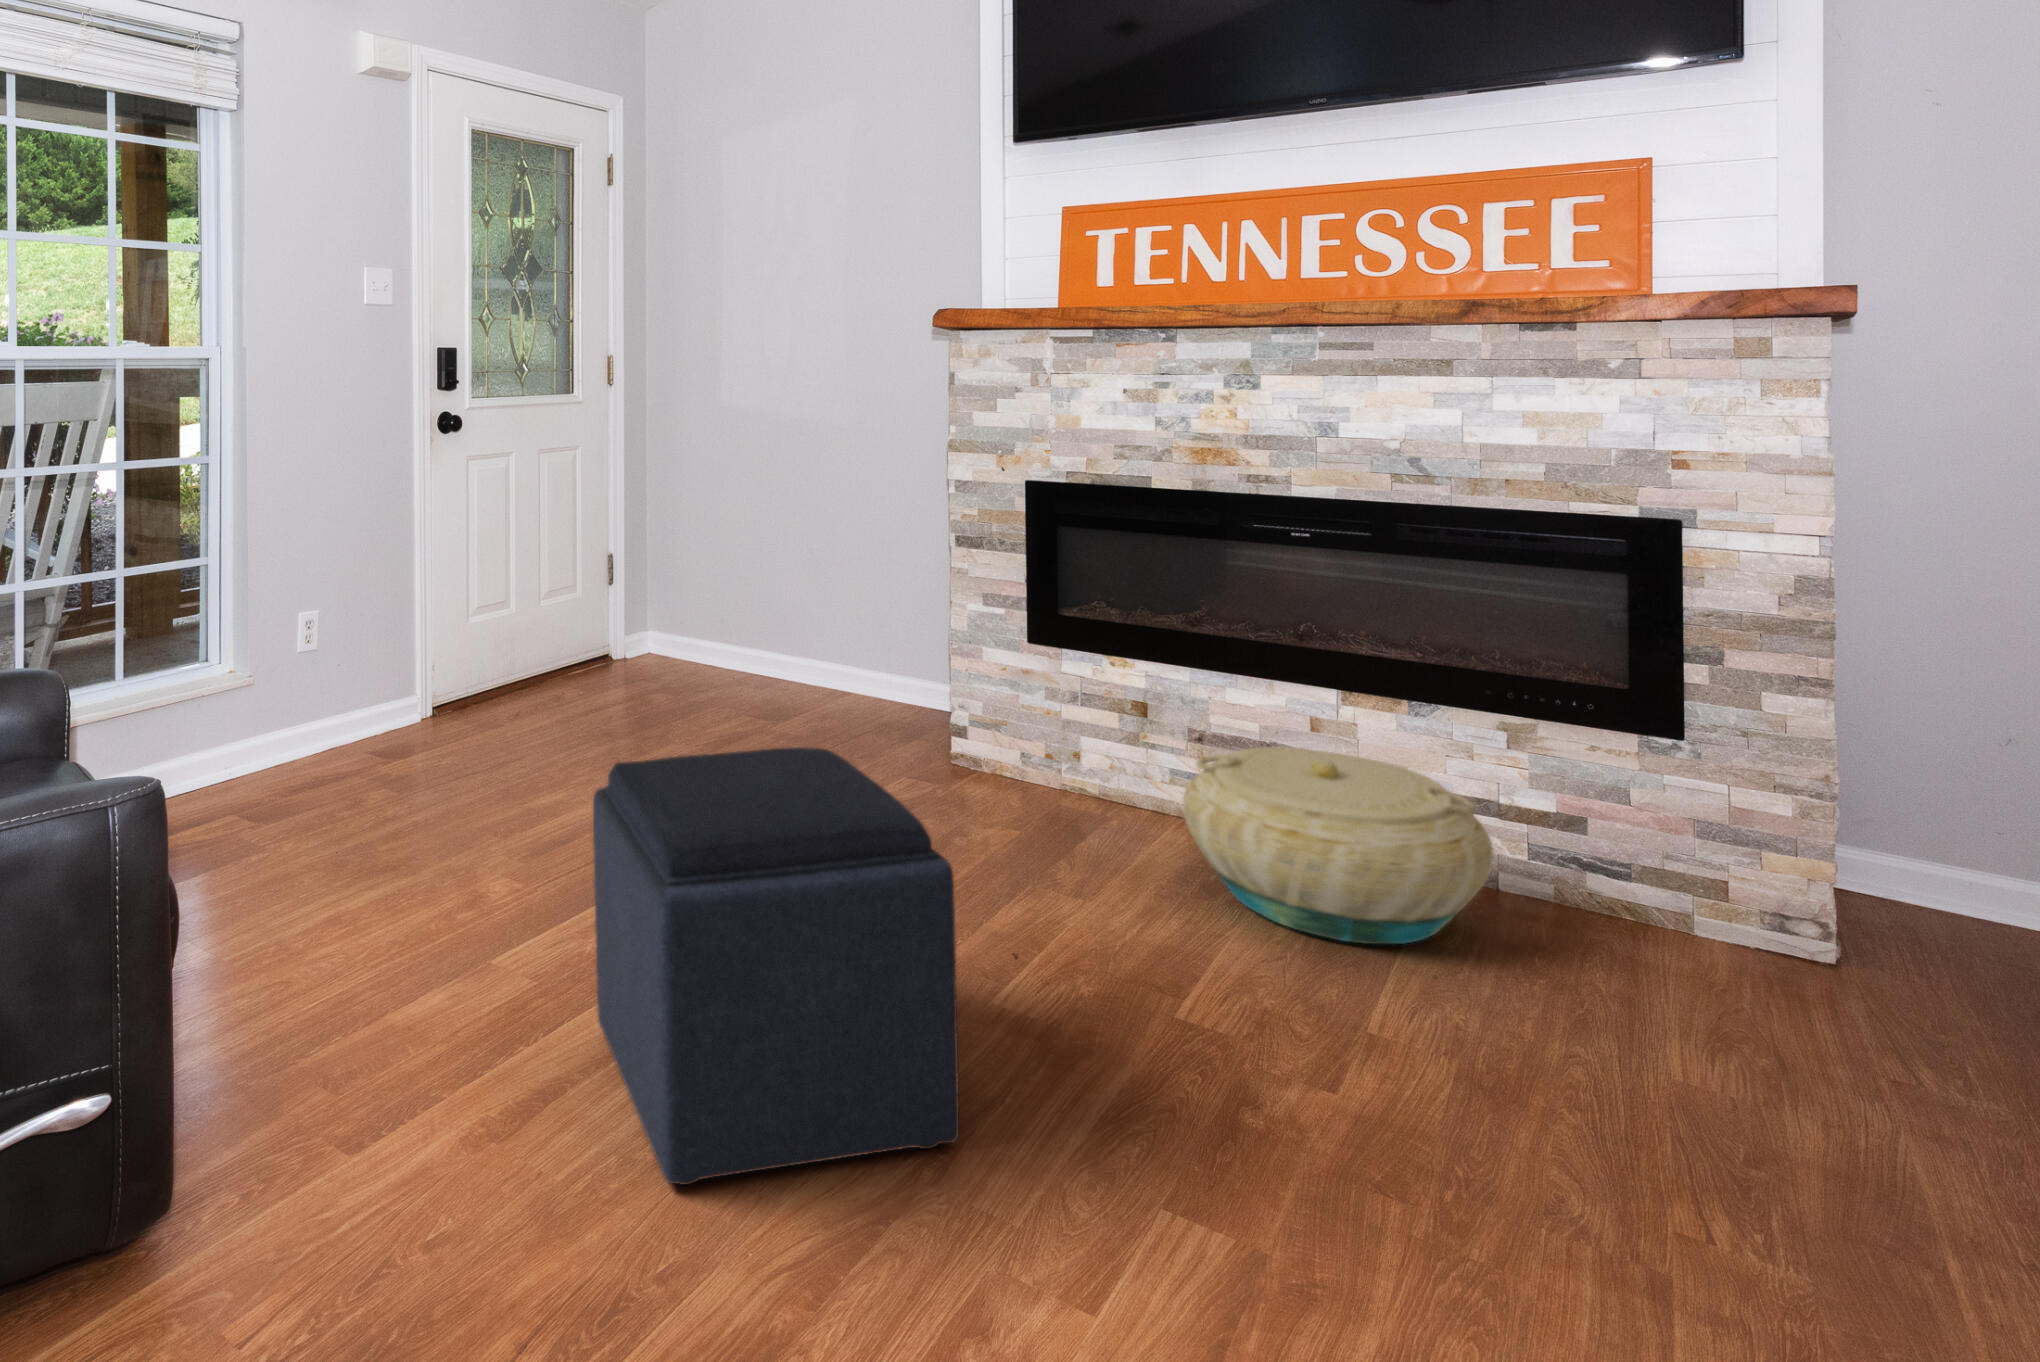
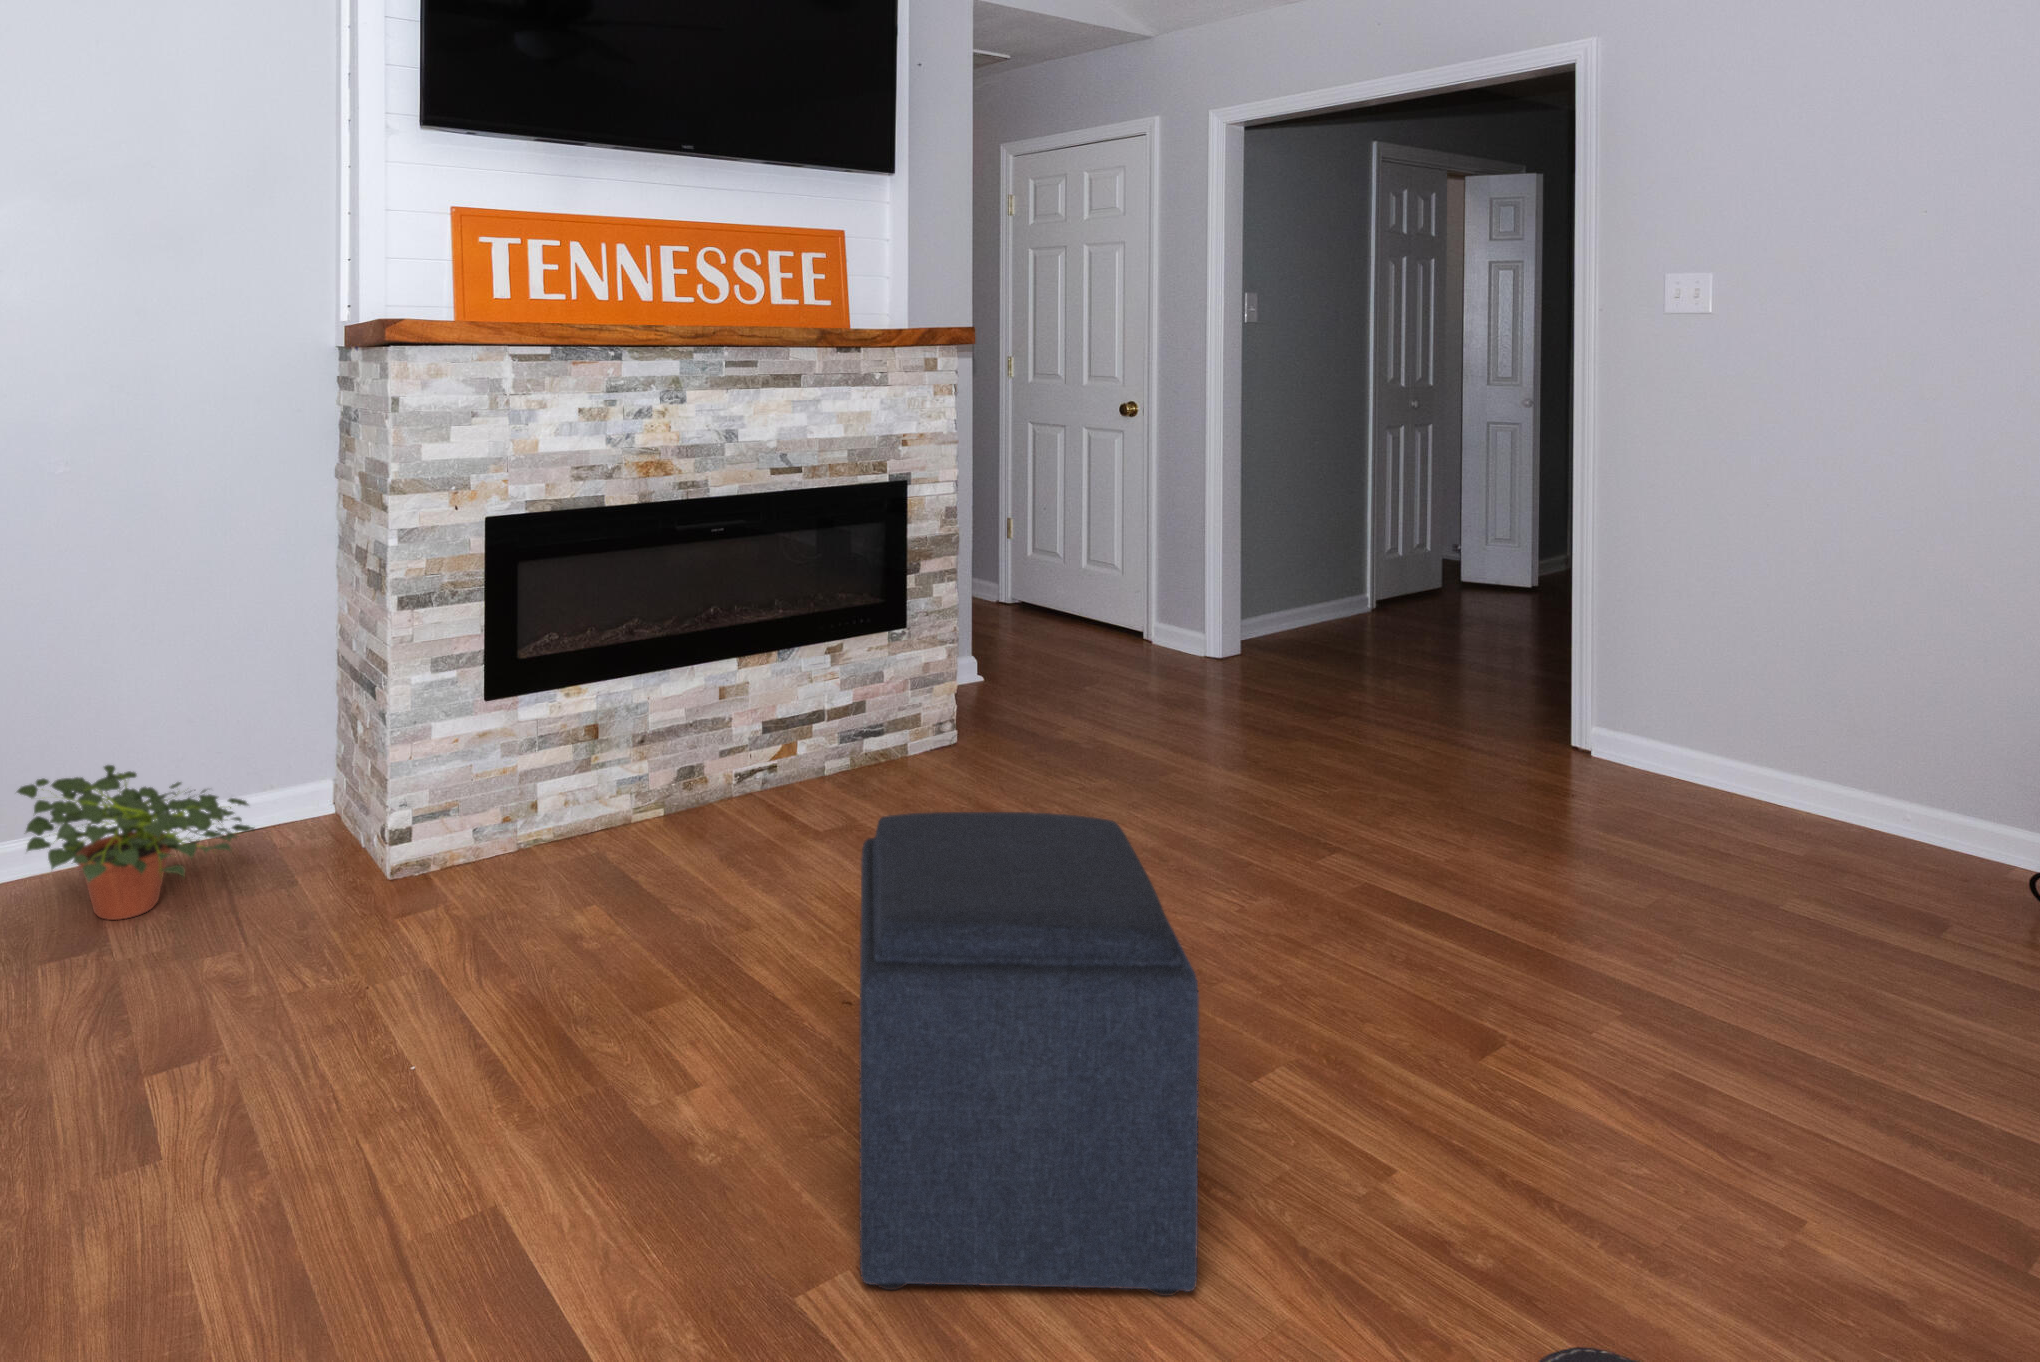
potted plant: none [752,619,913,723] -> present [17,765,254,920]
basket: present [1183,747,1493,944] -> none [711,702,927,855]

